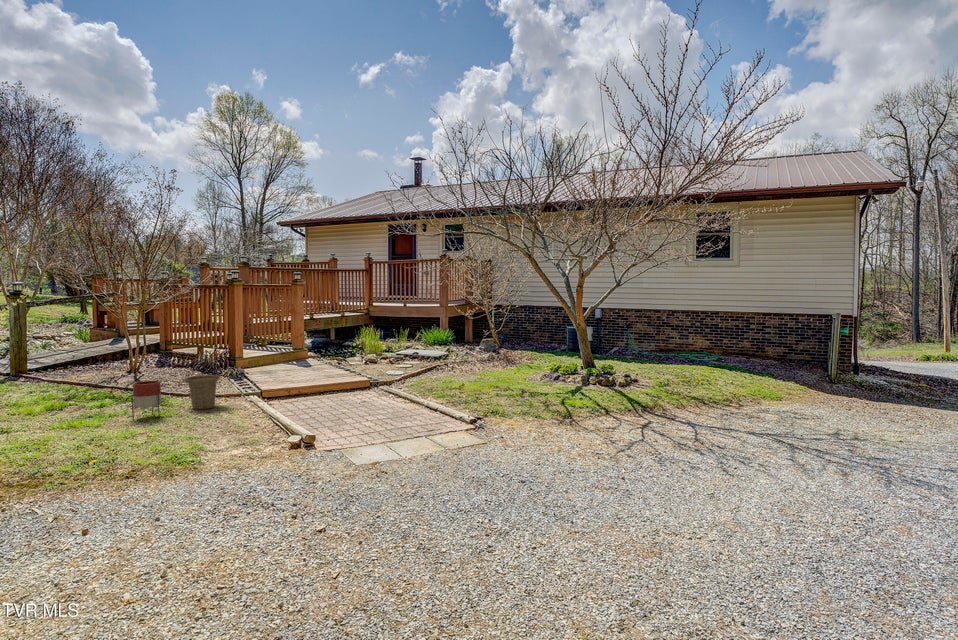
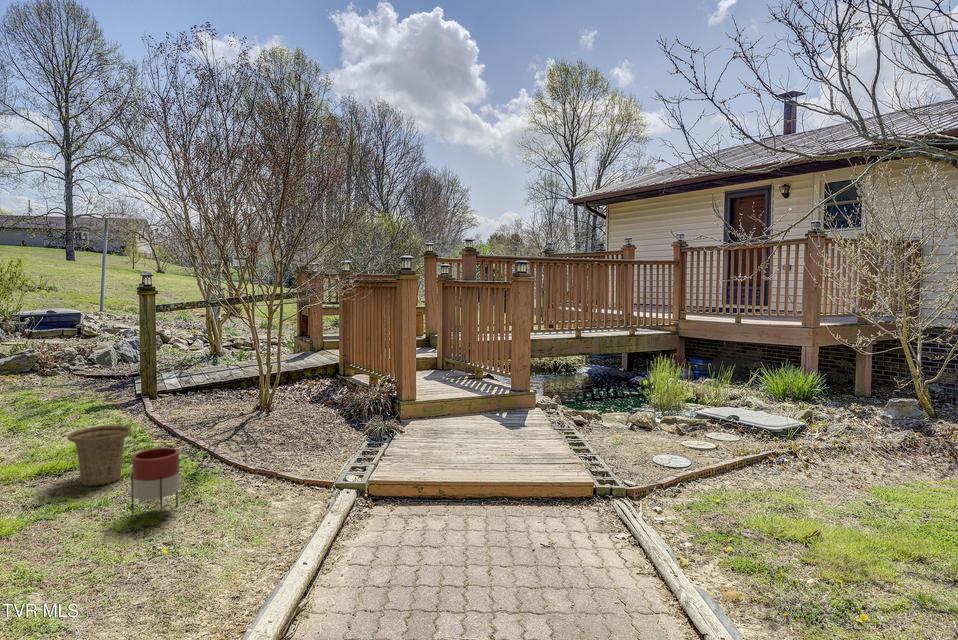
basket: present [184,375,220,410] -> present [67,425,131,486]

